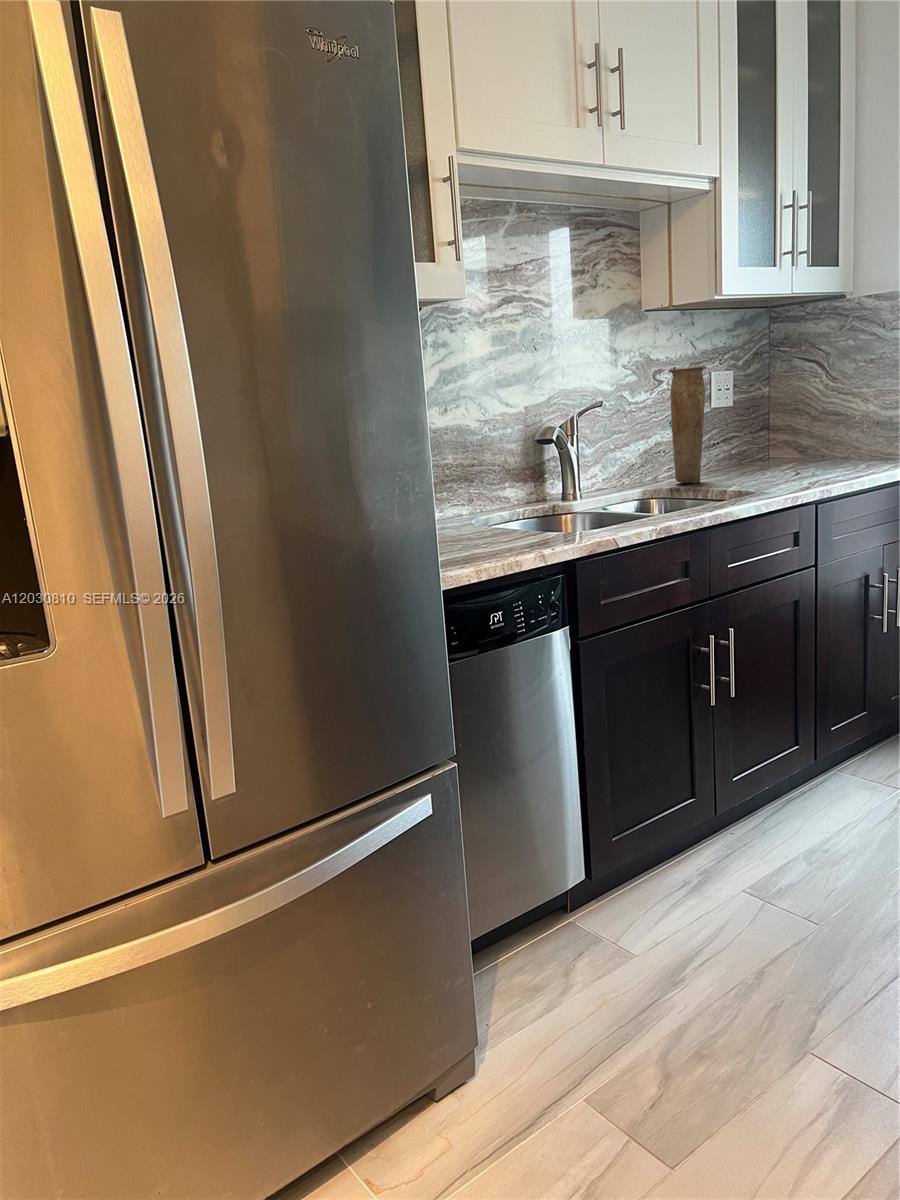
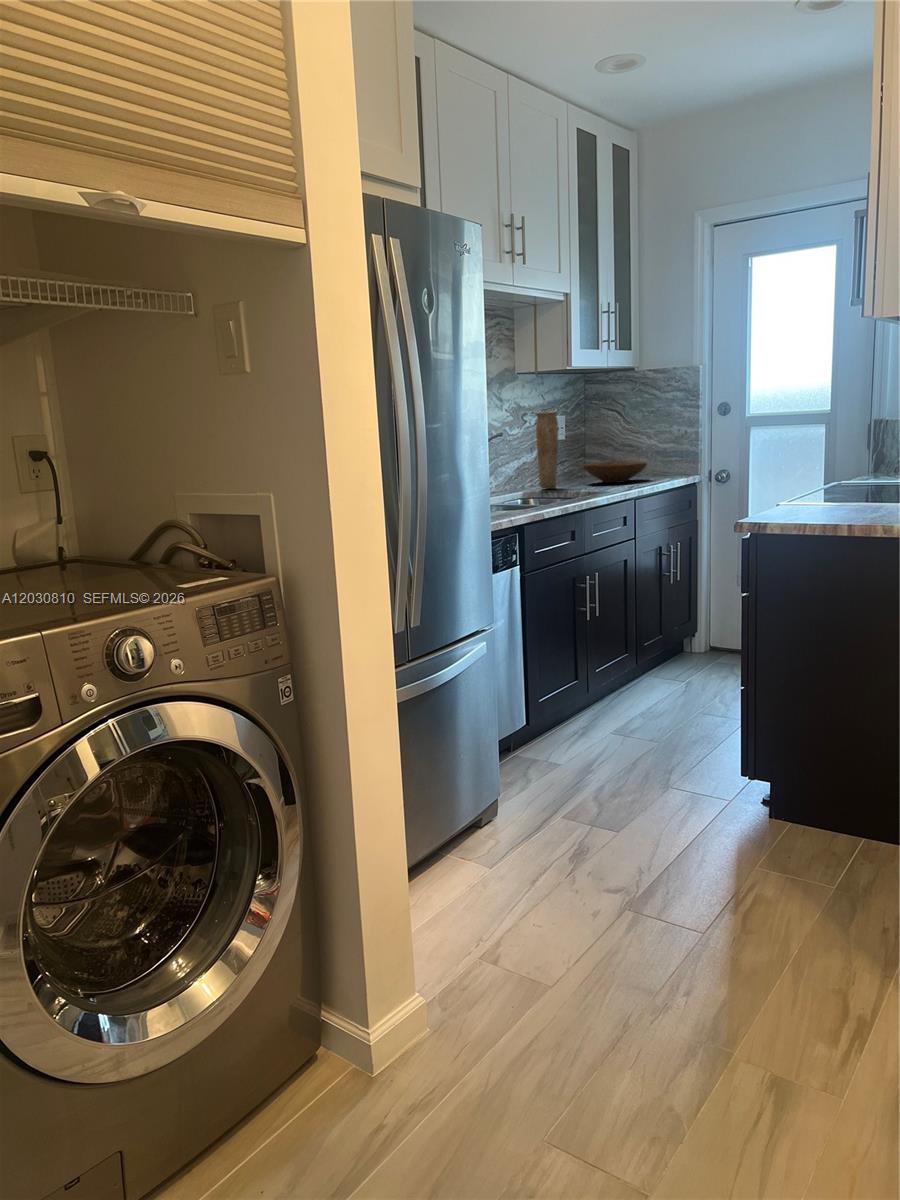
wooden bowl: none [745,439,850,474] -> present [583,461,647,483]

